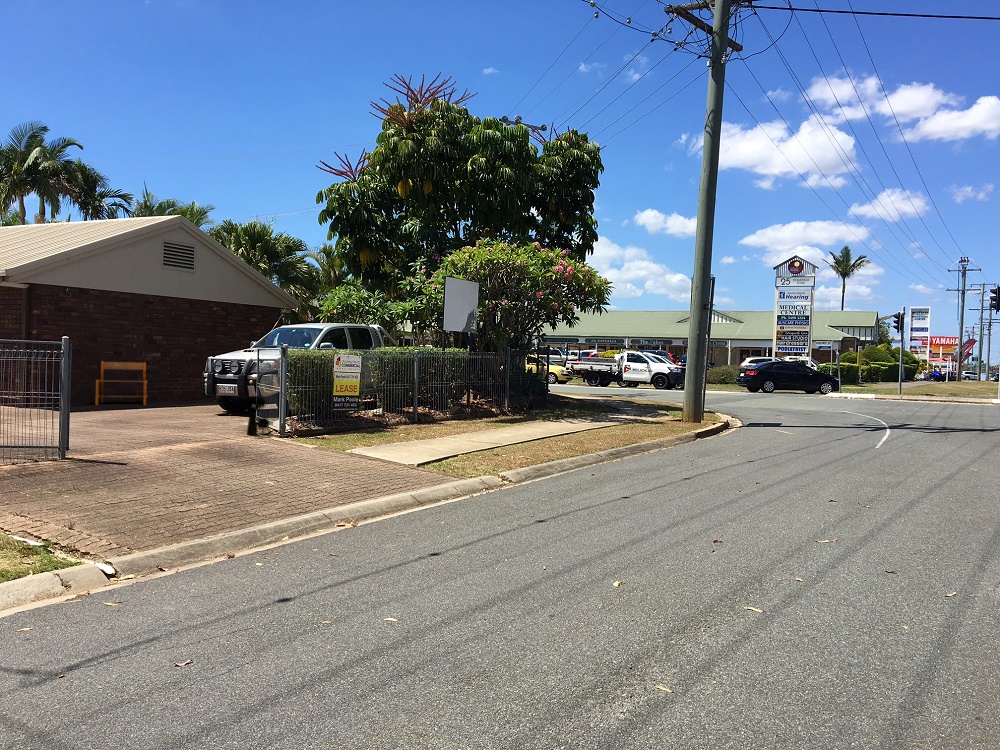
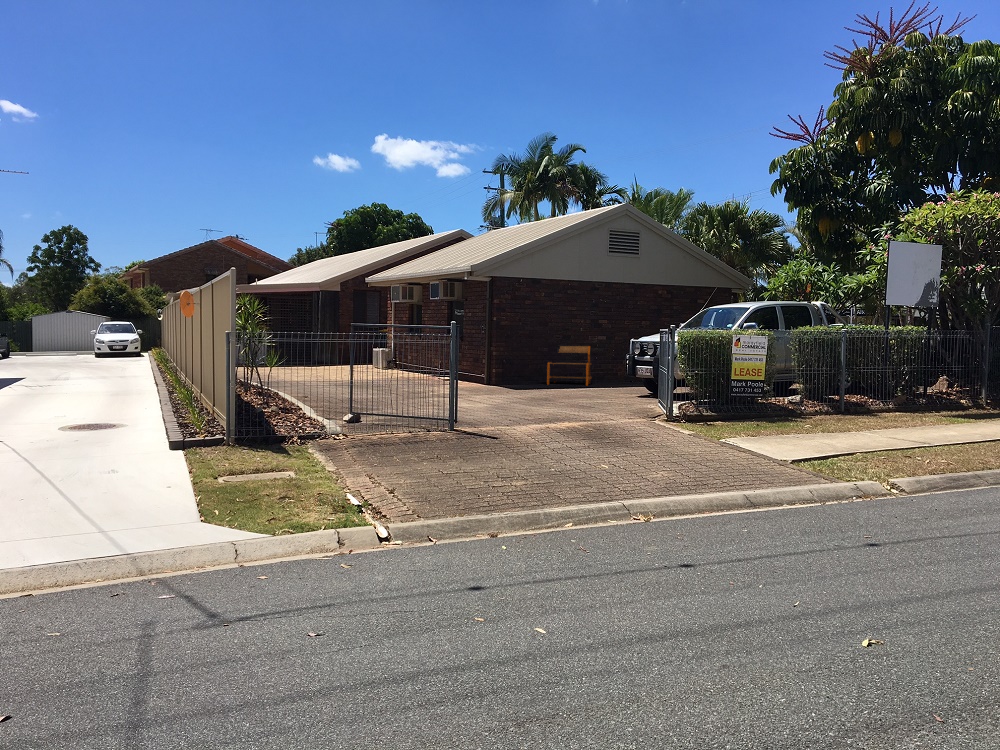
potted plant: present [242,396,271,435] -> none [632,377,662,418]

